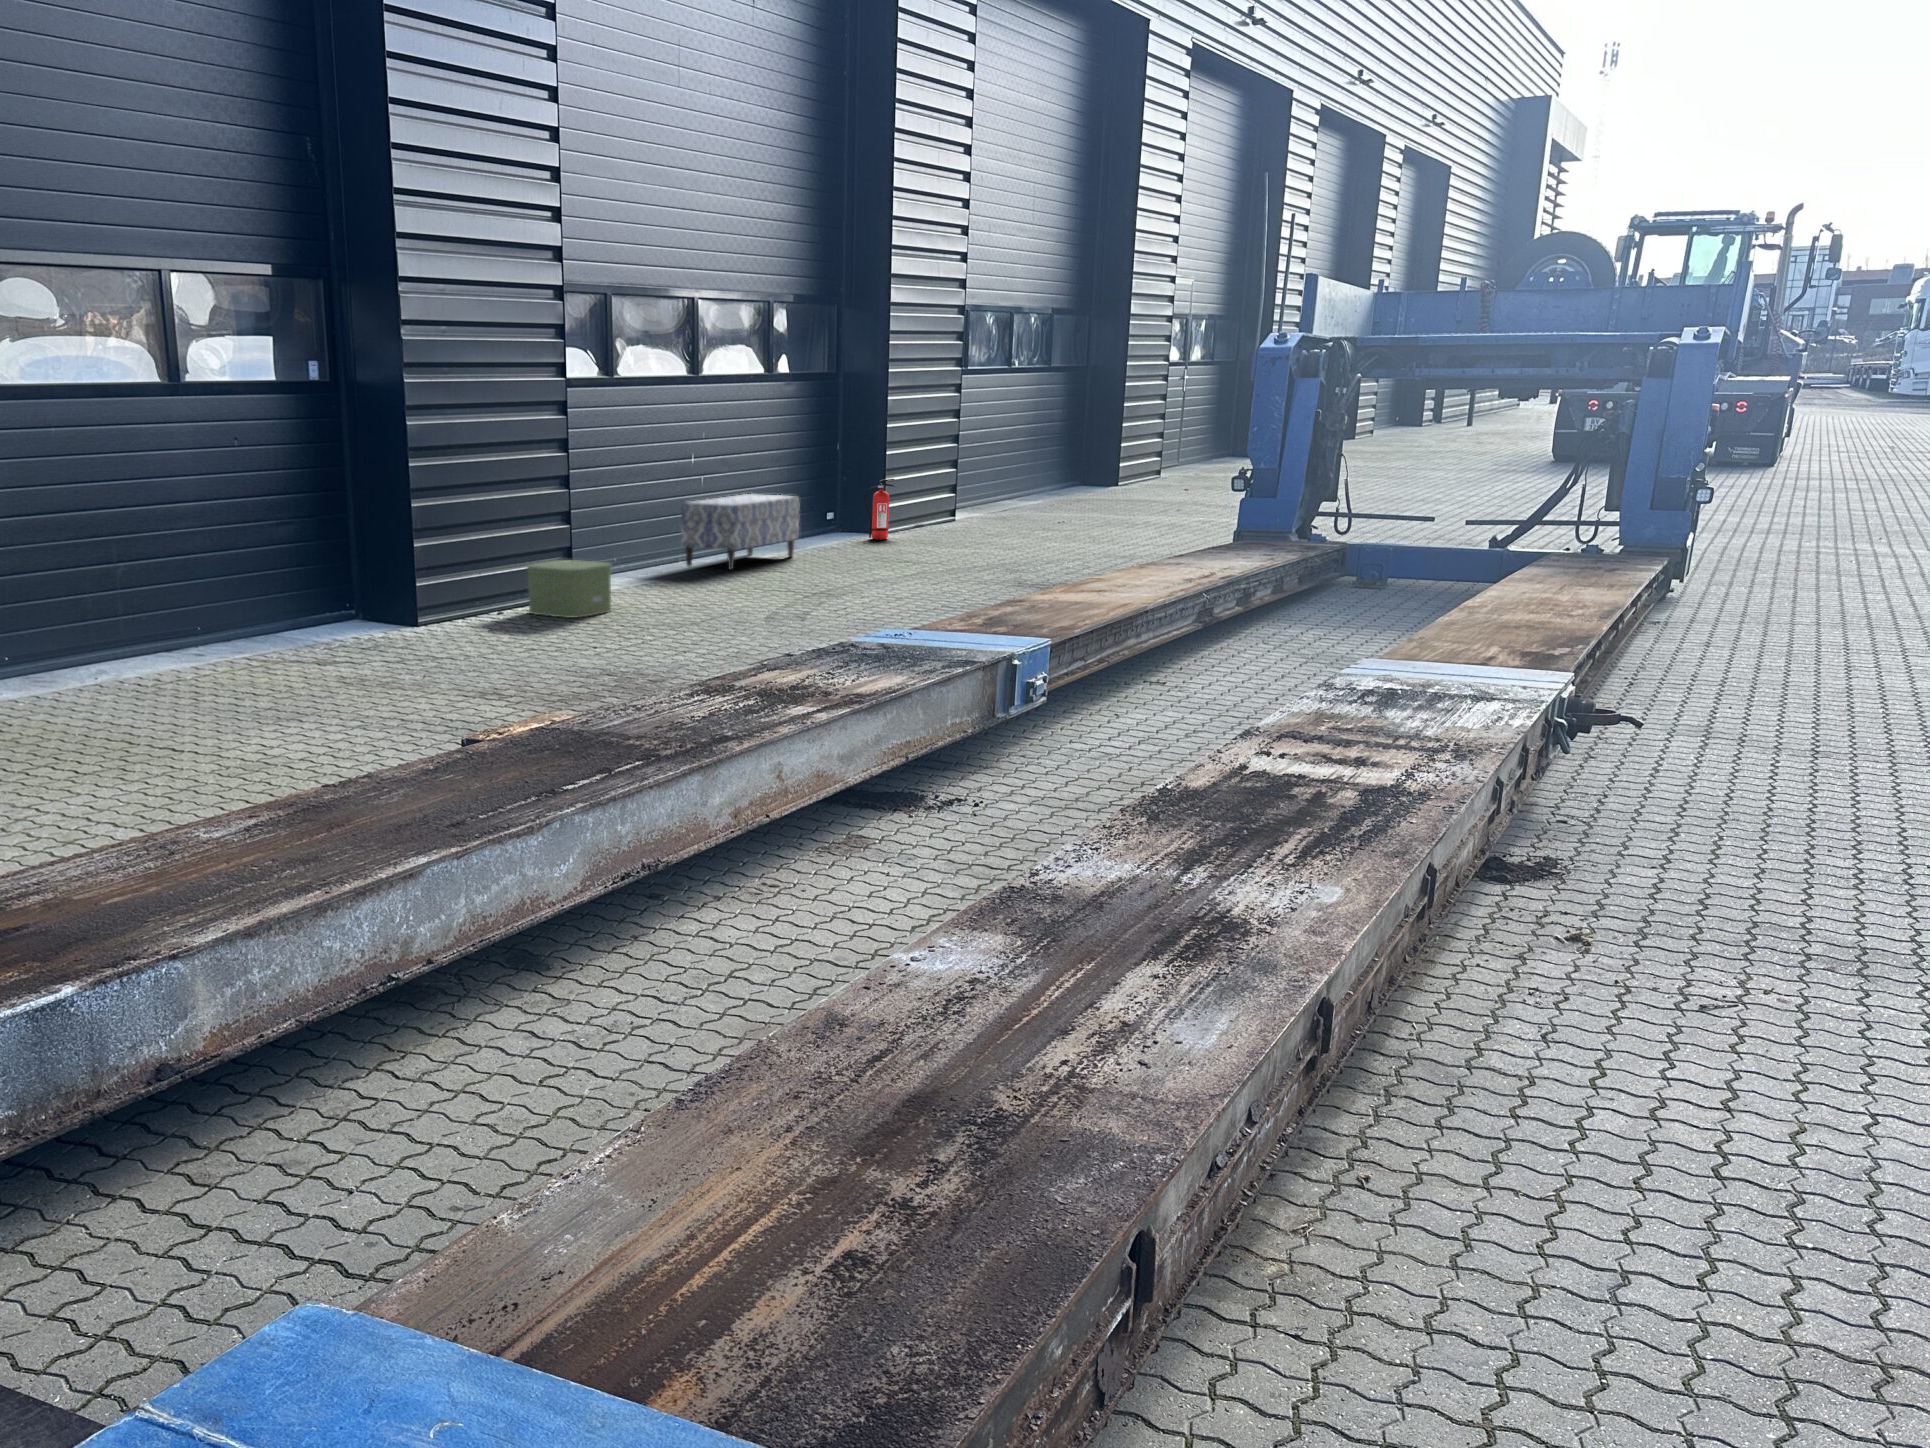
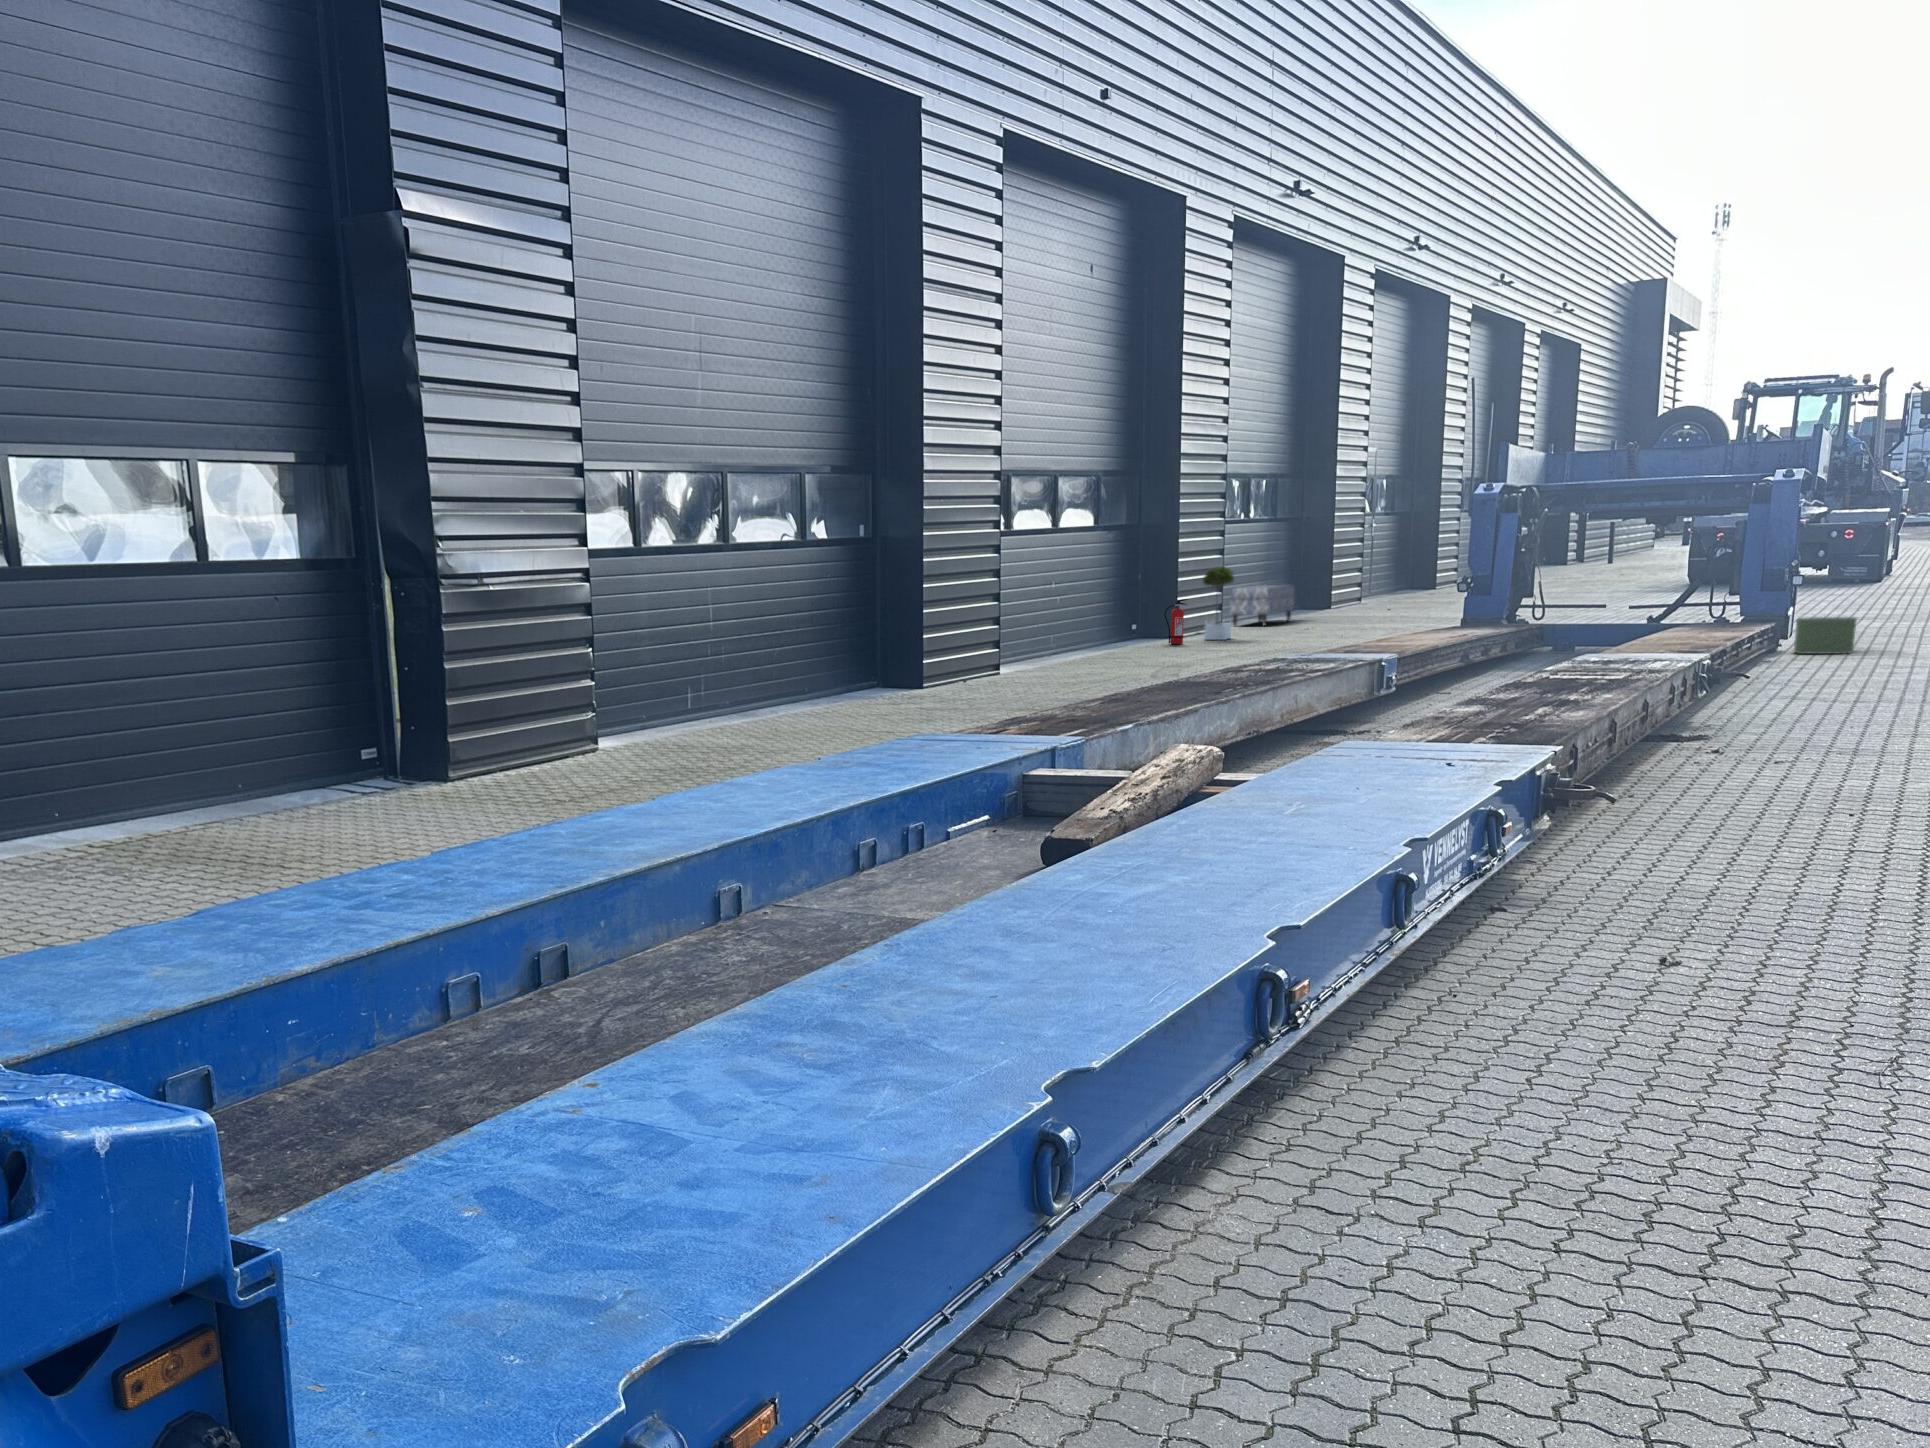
potted tree: none [920,433,961,534] -> present [1203,566,1234,640]
bench: present [681,494,799,569] -> present [1230,585,1294,626]
storage box: present [527,560,612,618] -> present [1794,617,1857,654]

